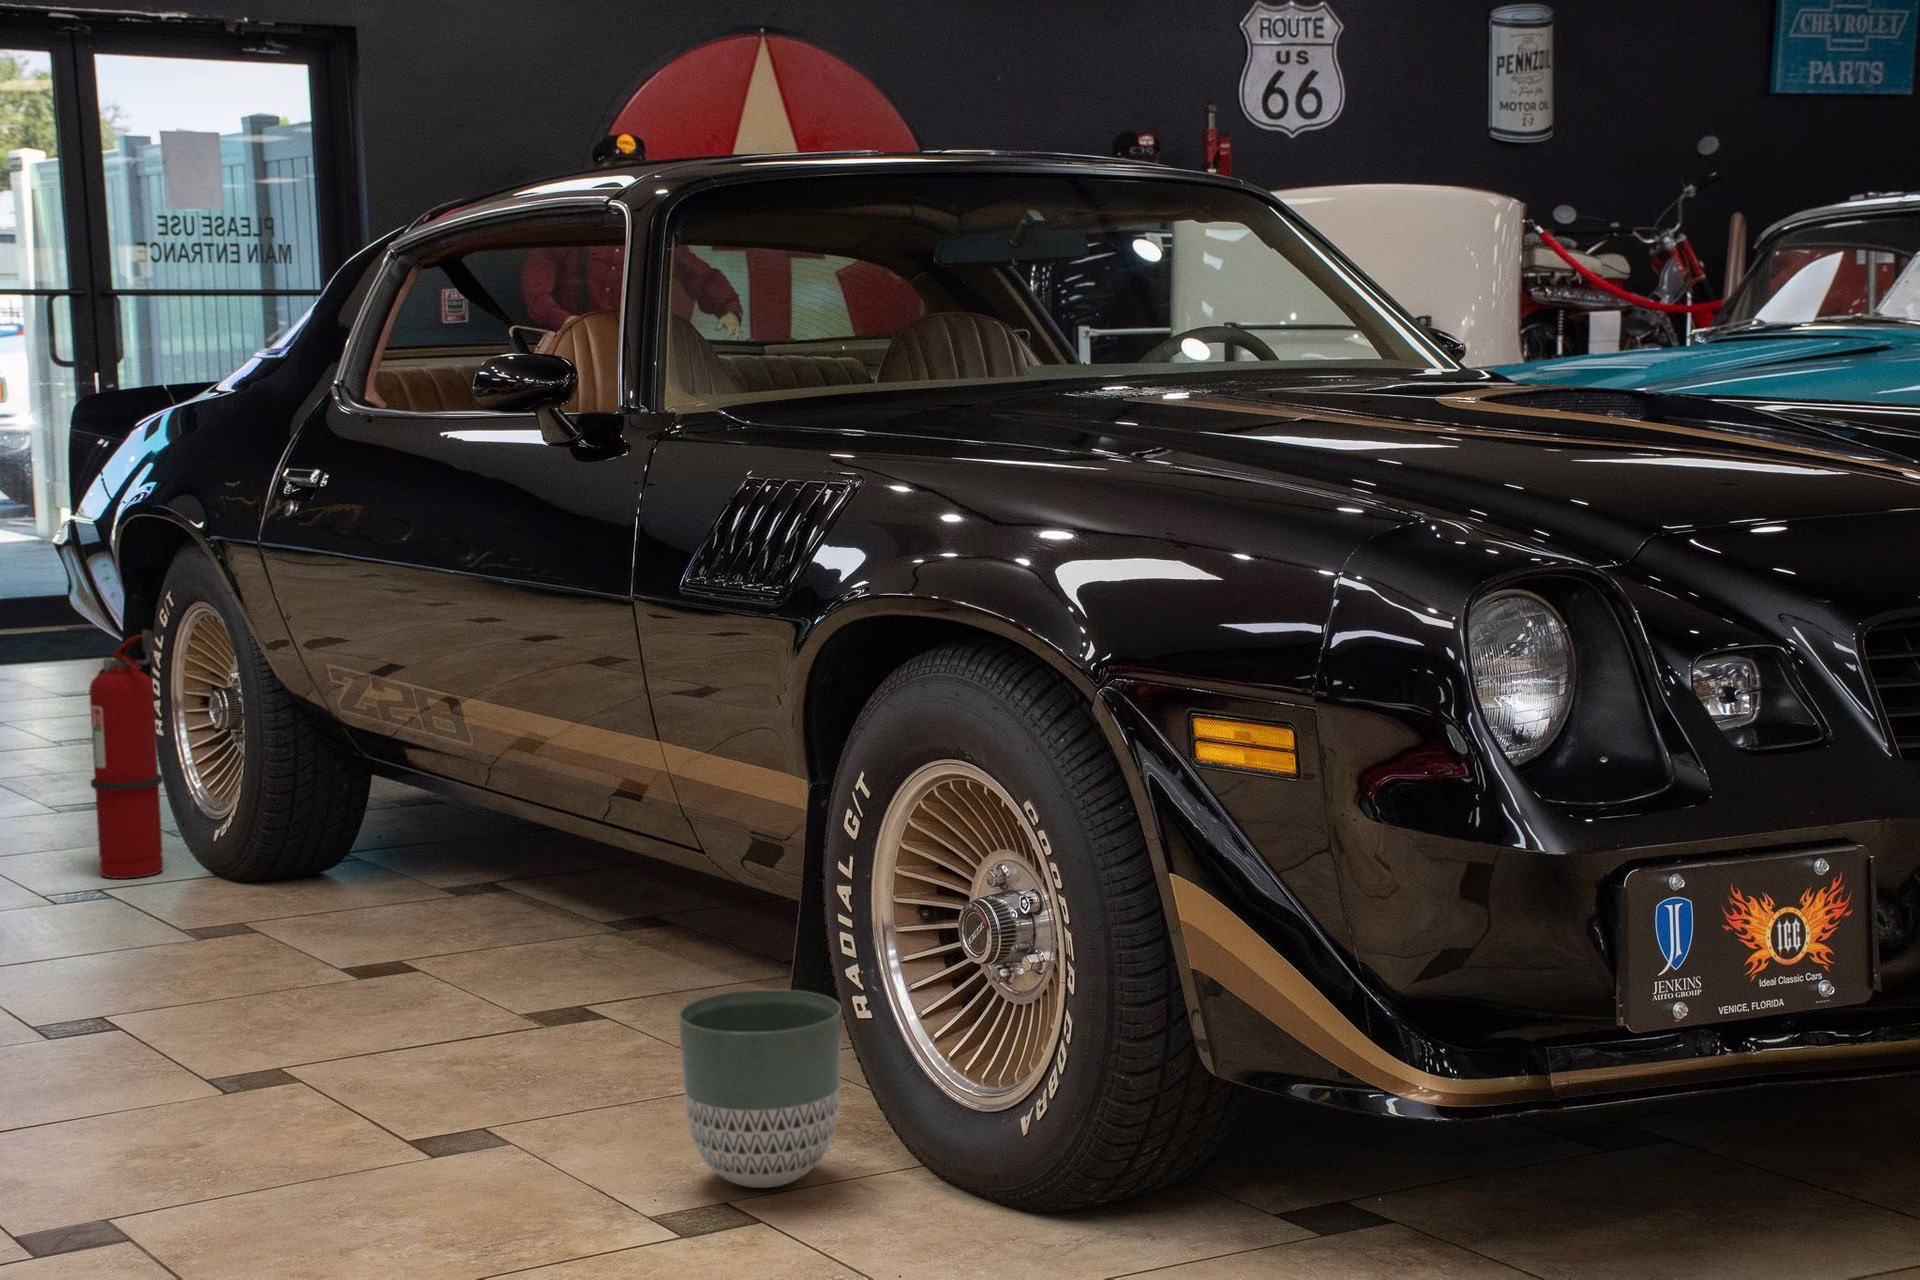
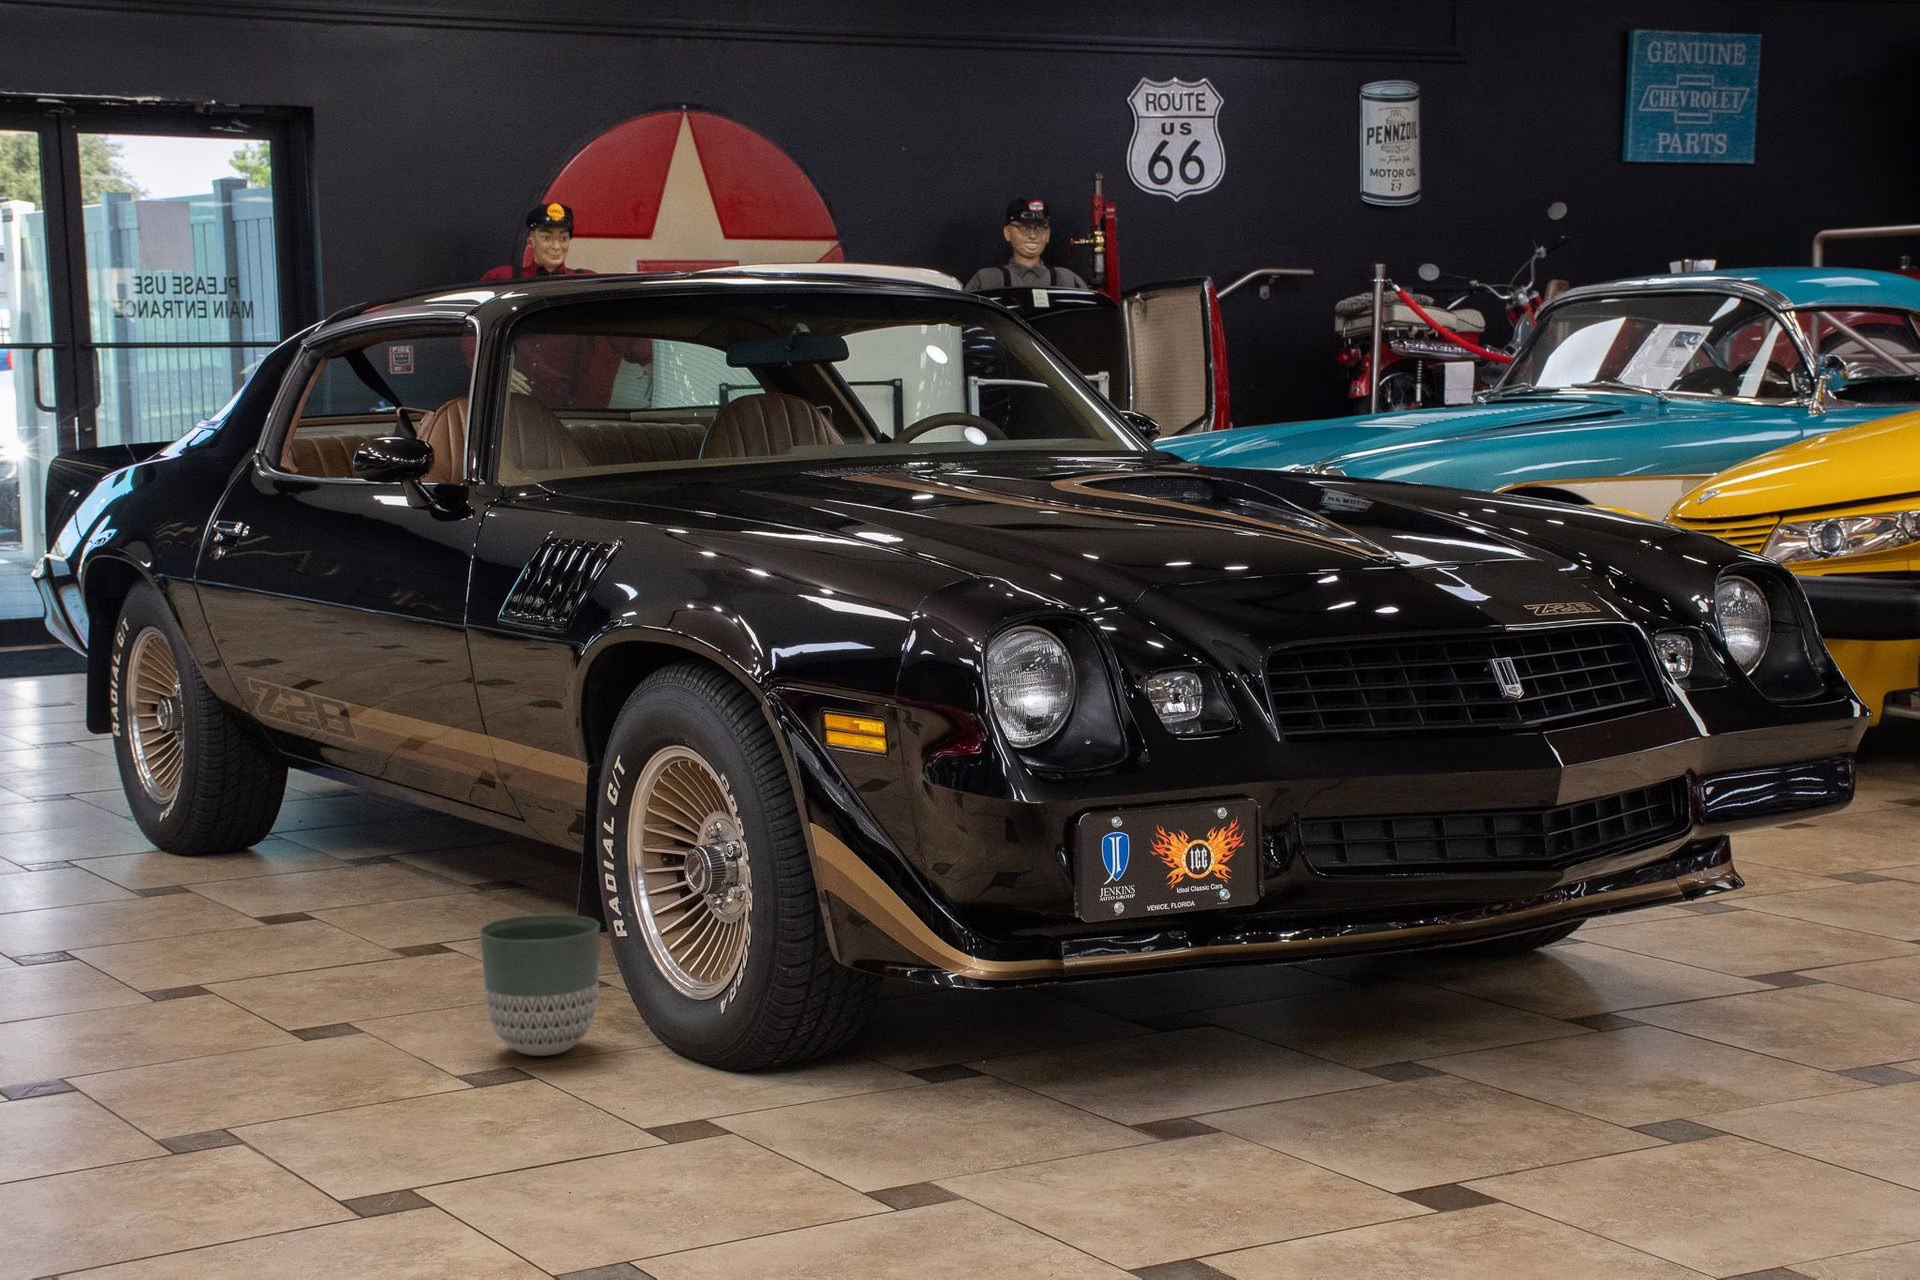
fire extinguisher: present [90,630,164,879] -> none [61,650,121,853]

